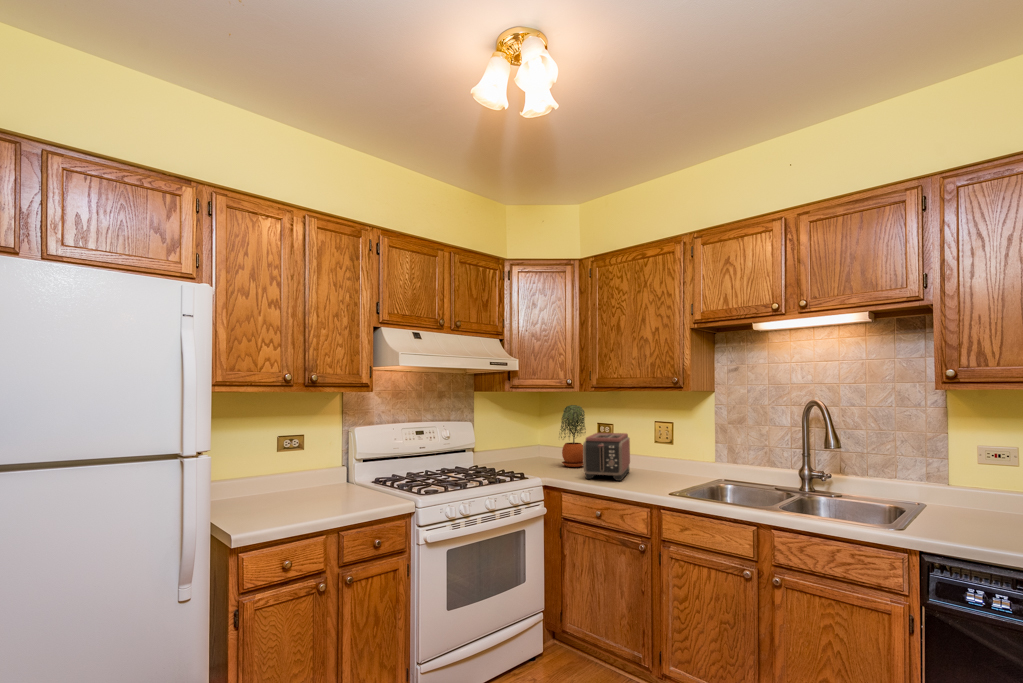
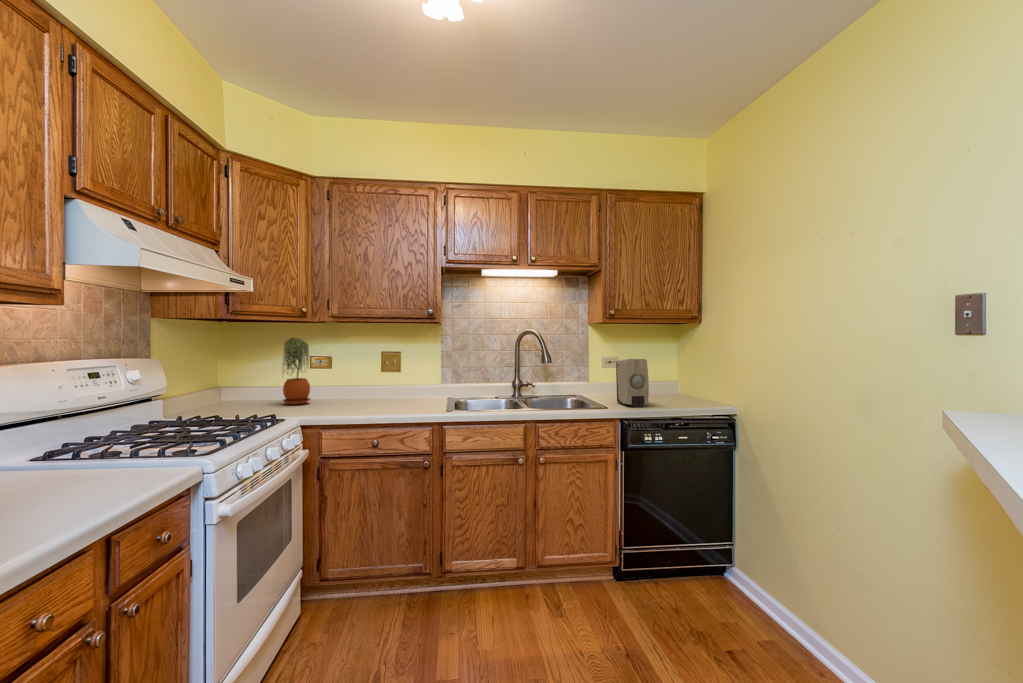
toaster: present [583,433,630,481] -> none [330,364,384,411]
soap dispenser: none [936,453,993,540] -> present [616,359,649,407]

